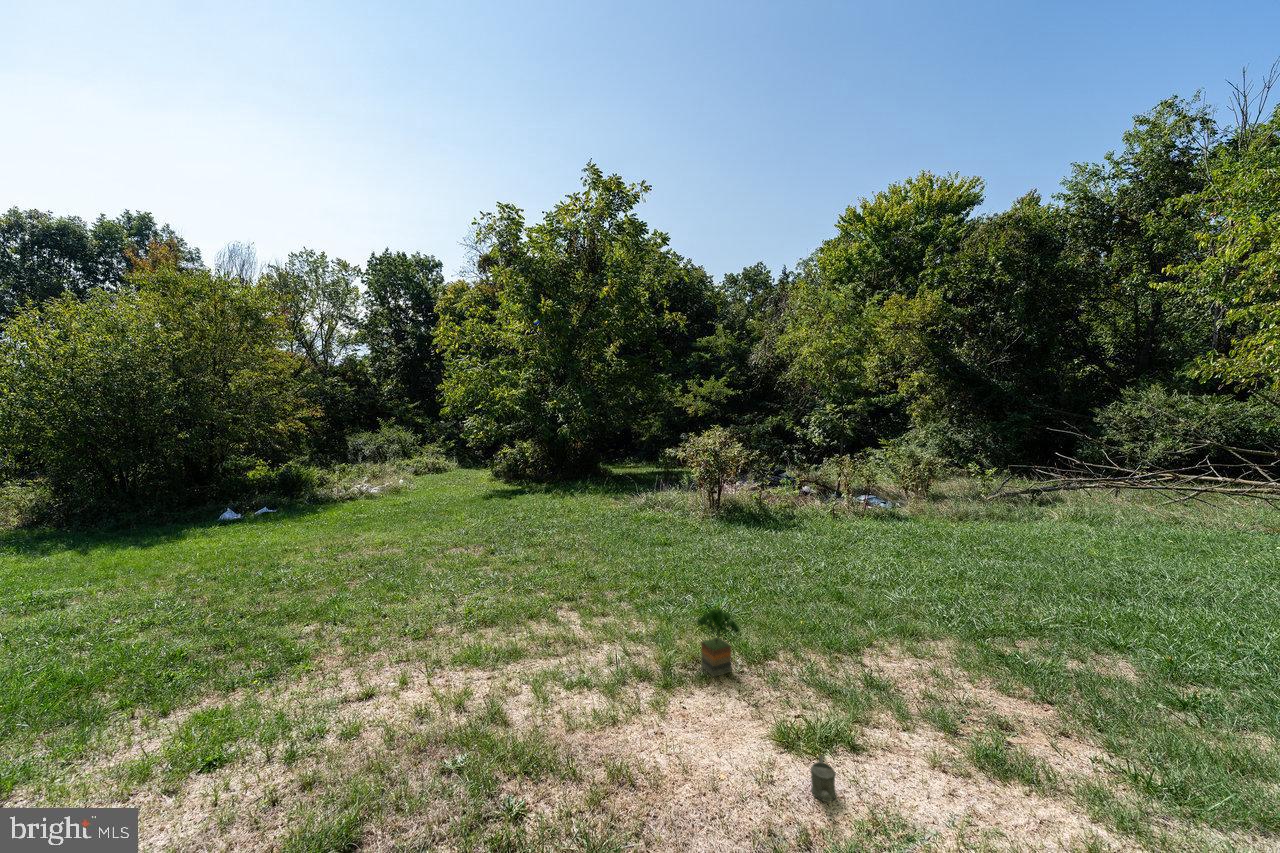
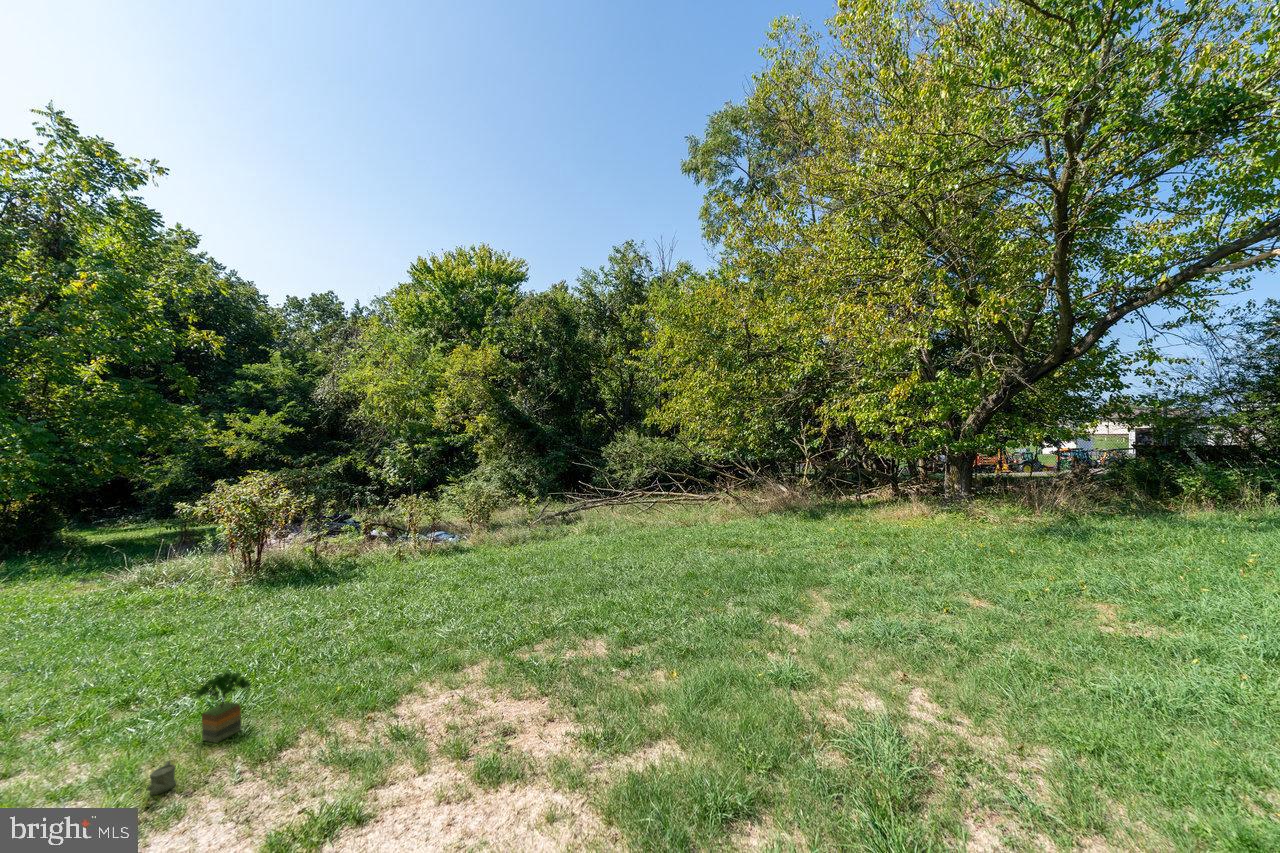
watering can: present [811,755,836,802] -> present [147,761,176,795]

